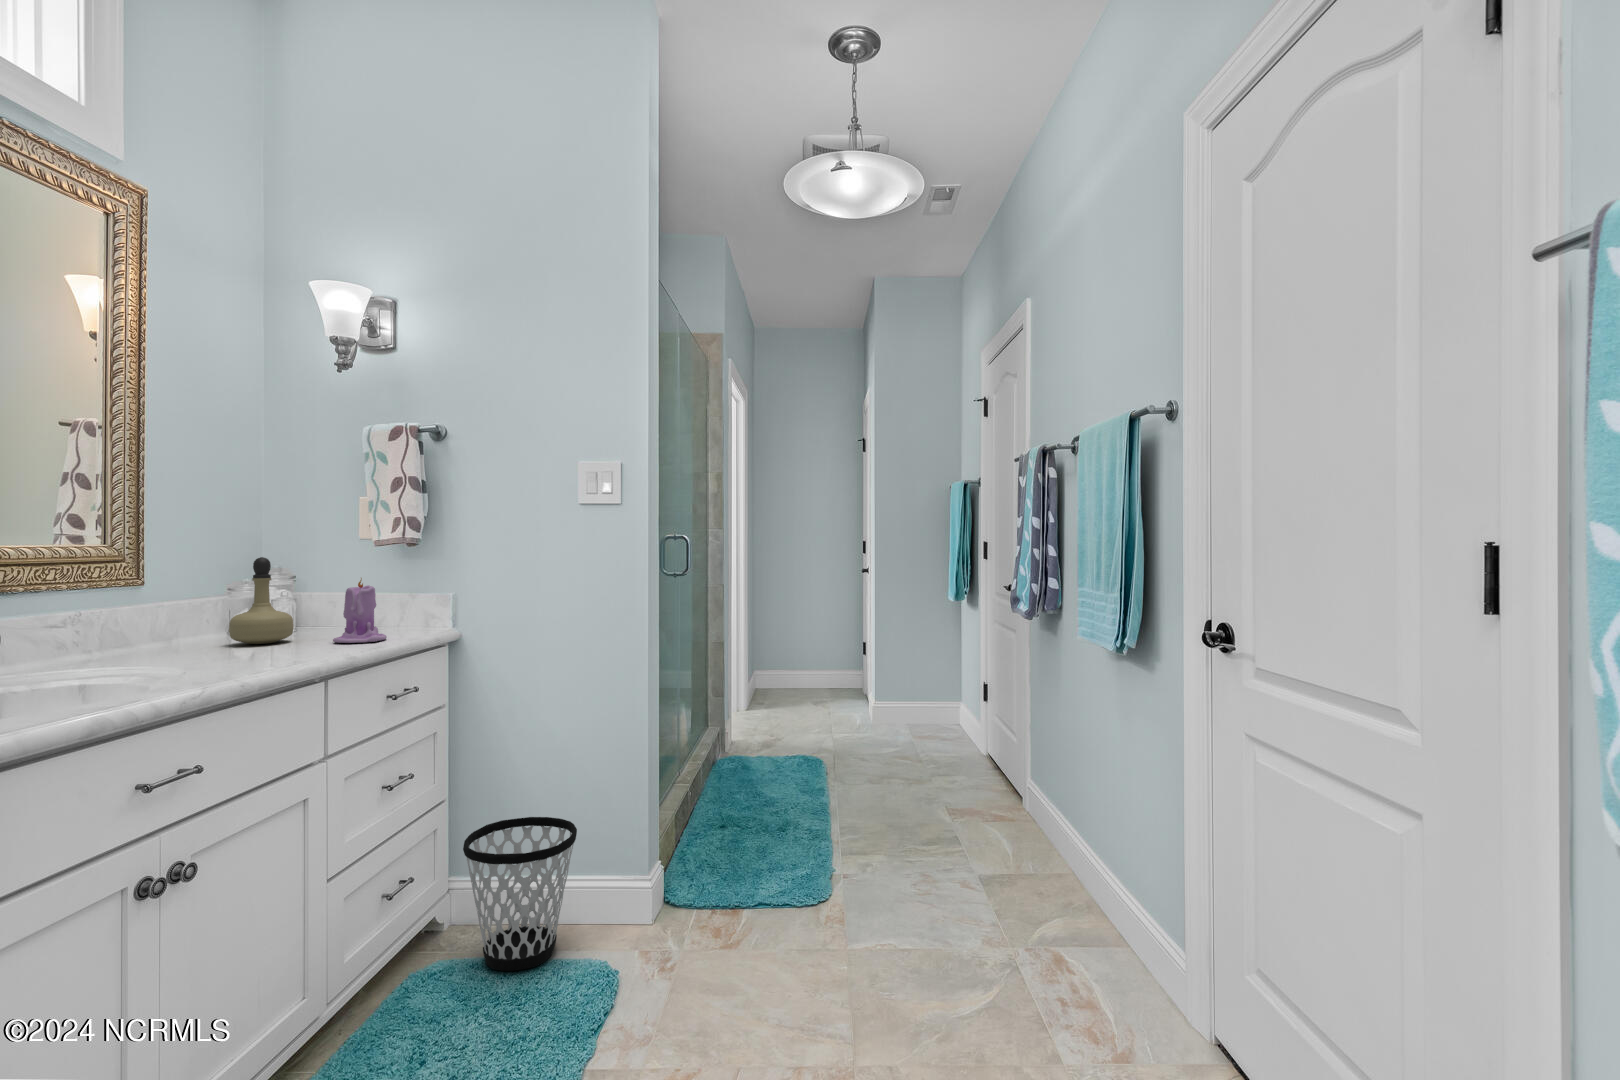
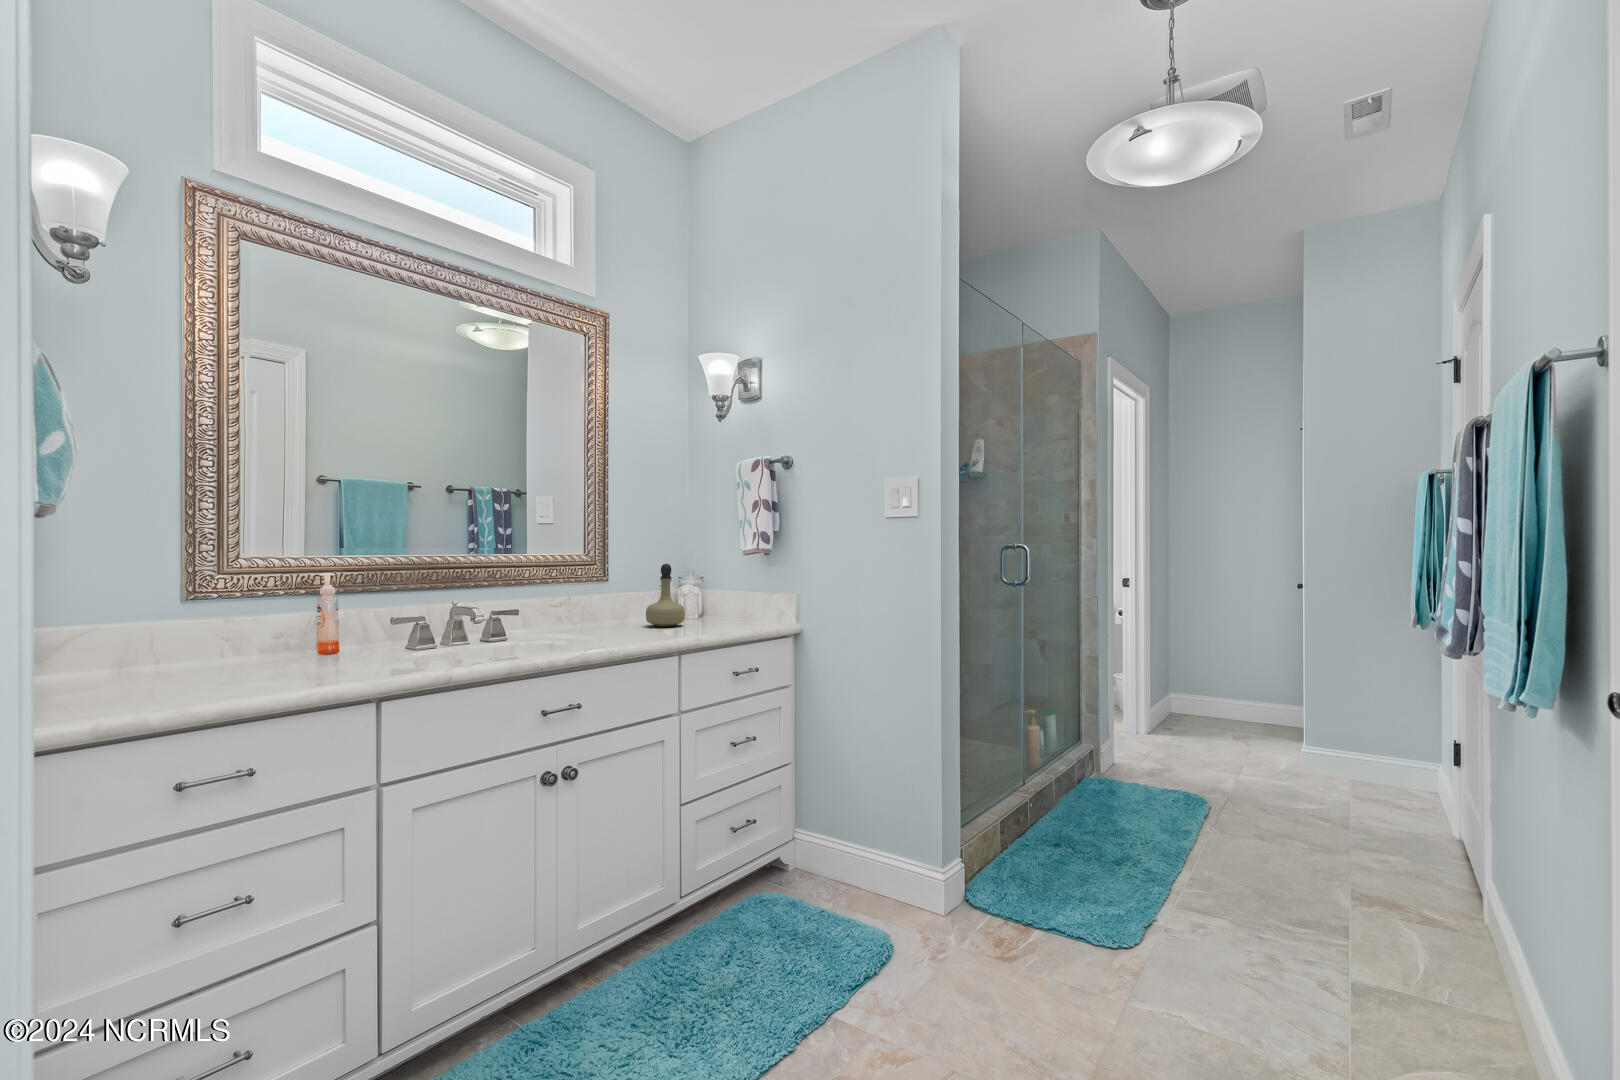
candle: present [333,578,387,643] -> none [703,581,739,631]
wastebasket: present [463,817,577,971] -> none [784,790,876,919]

